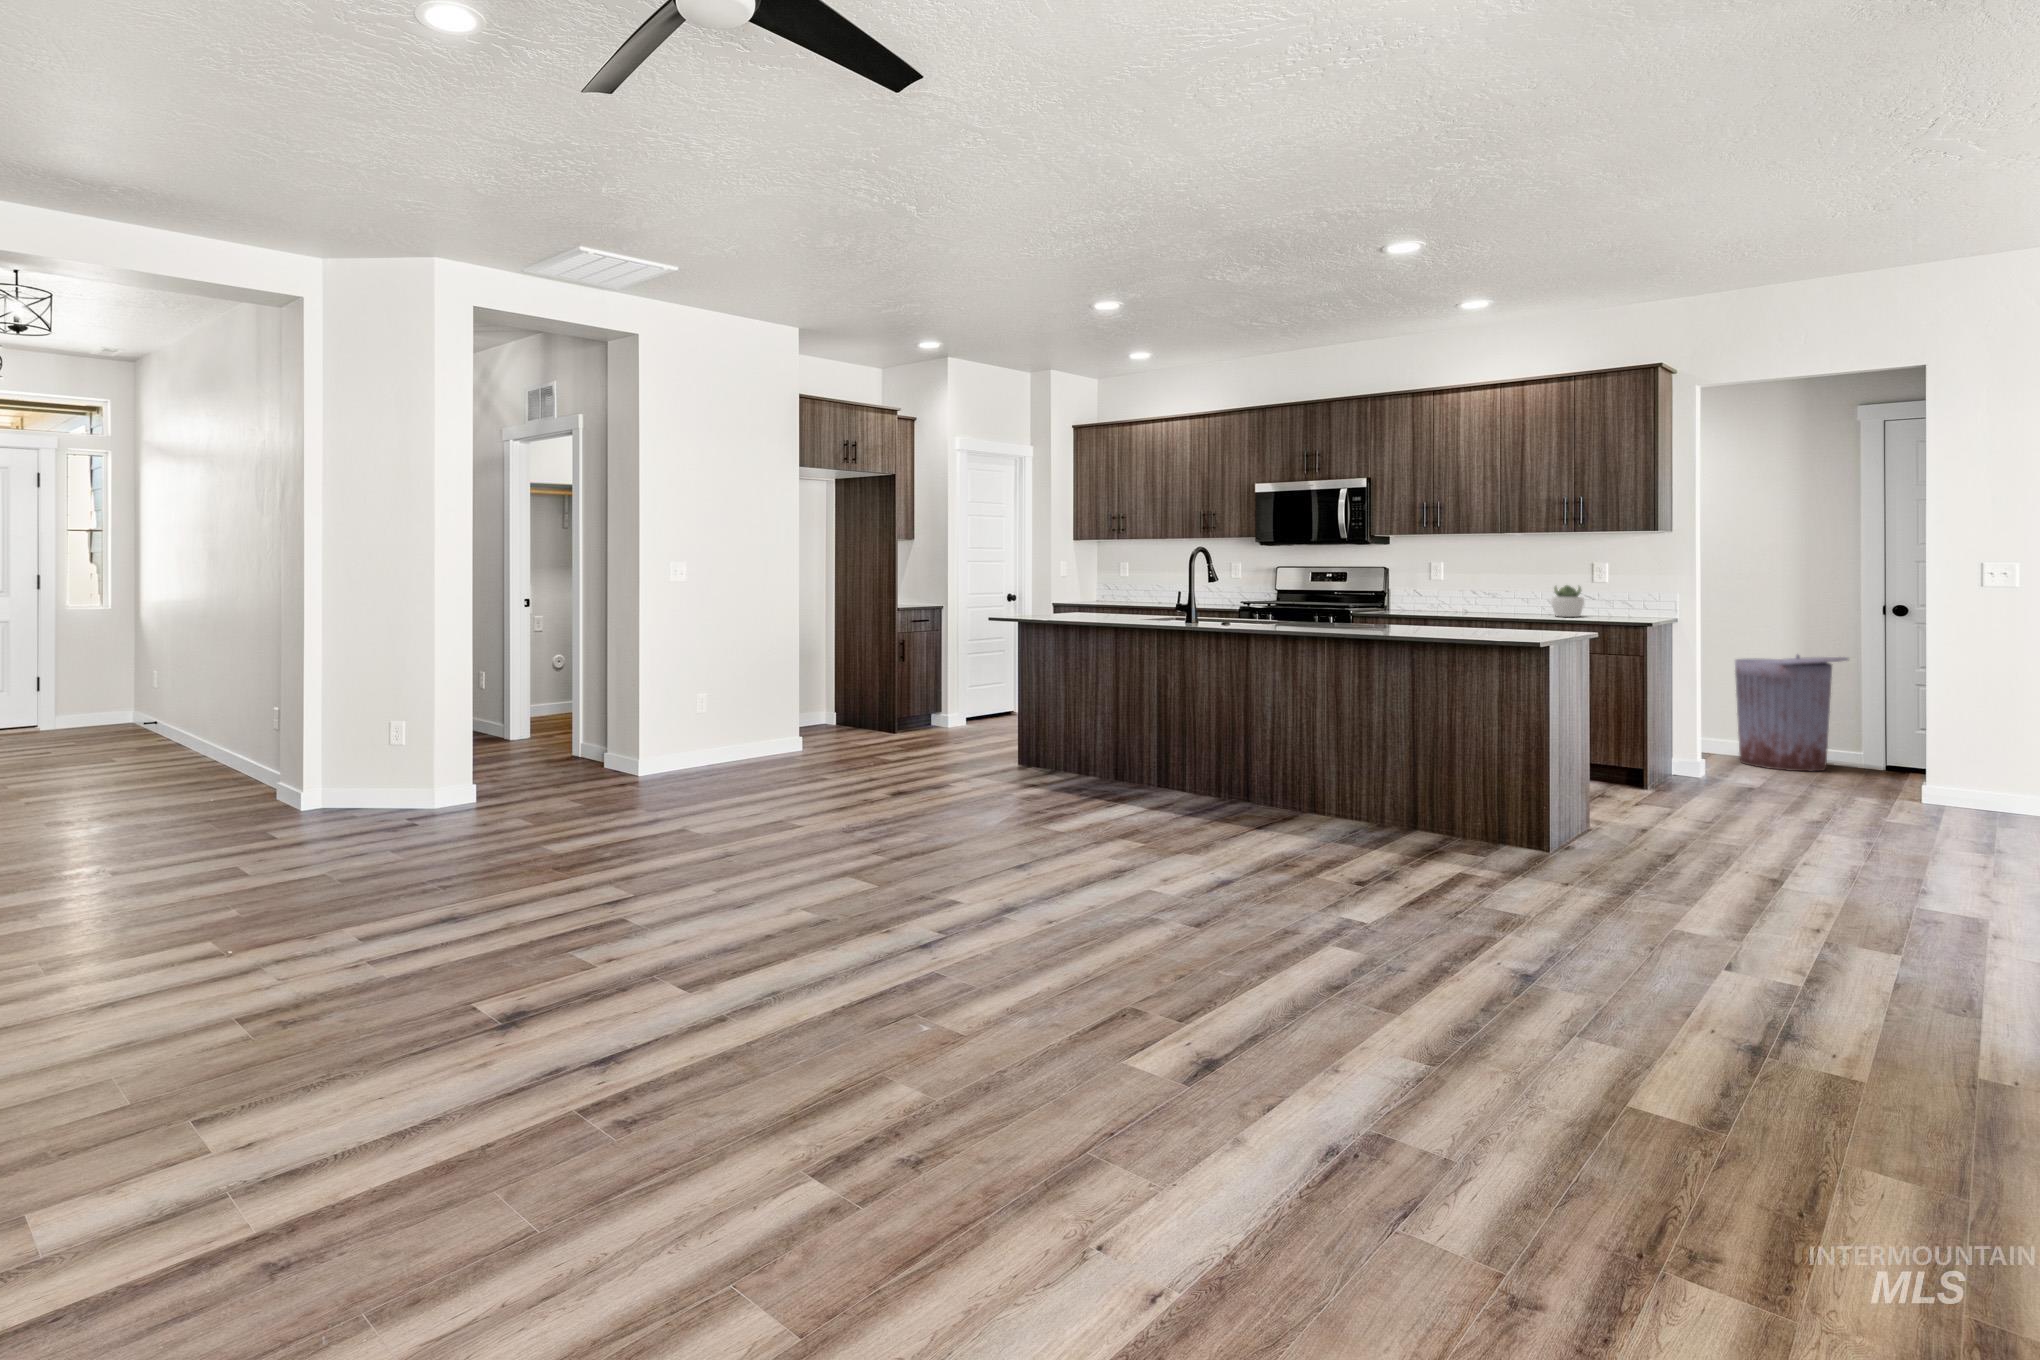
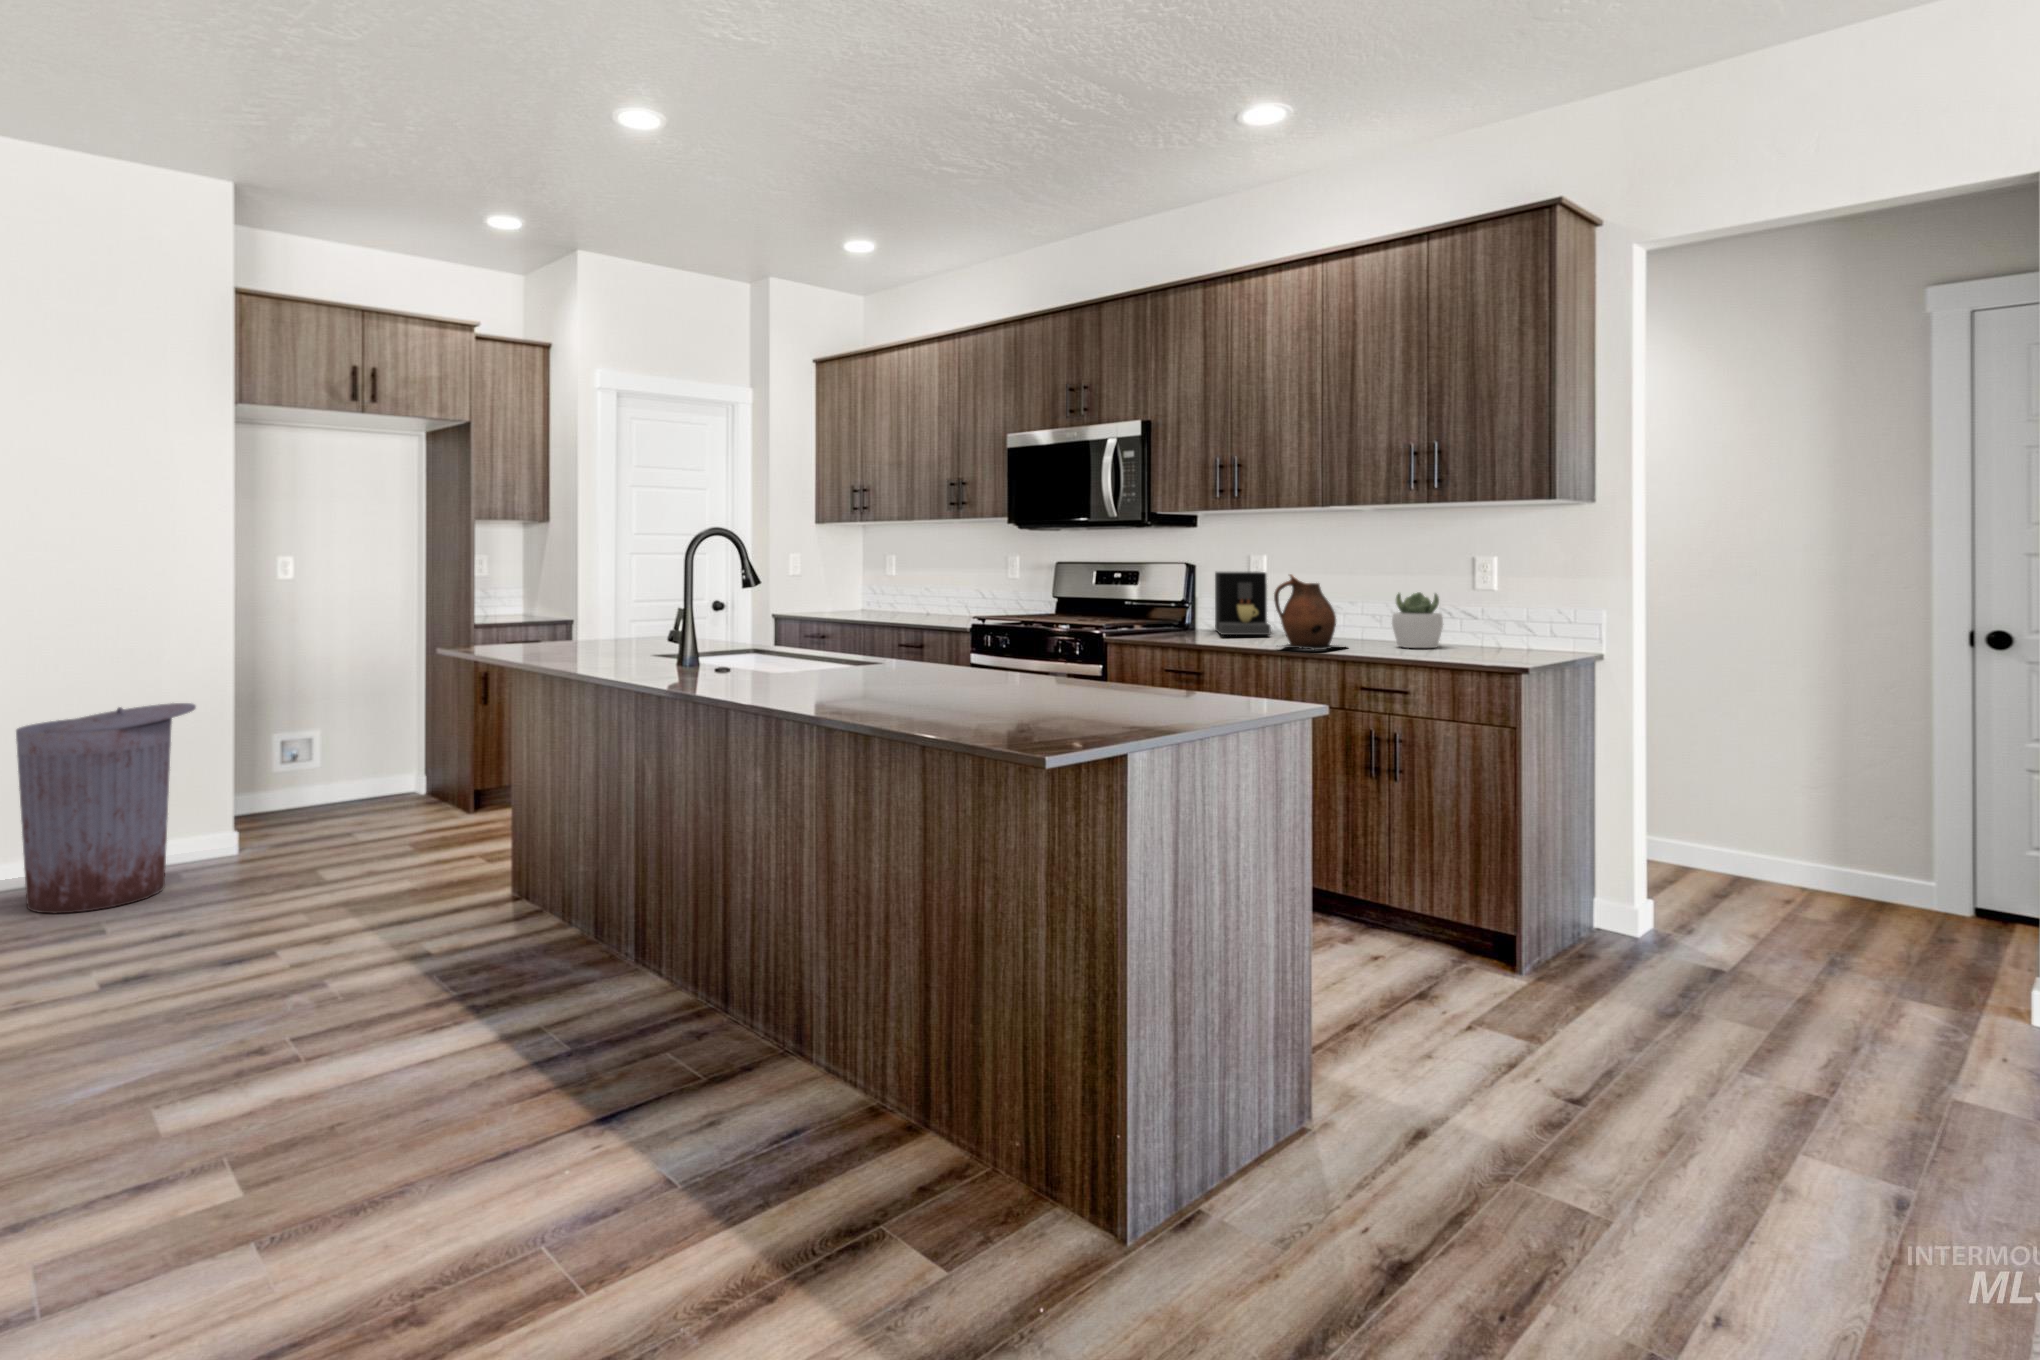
coffee maker: none [1411,573,1461,611] -> present [1215,572,1271,635]
ceramic pitcher: none [1481,574,1527,618] -> present [1274,575,1344,650]
trash can: present [1735,654,1848,771] -> present [16,703,196,913]

